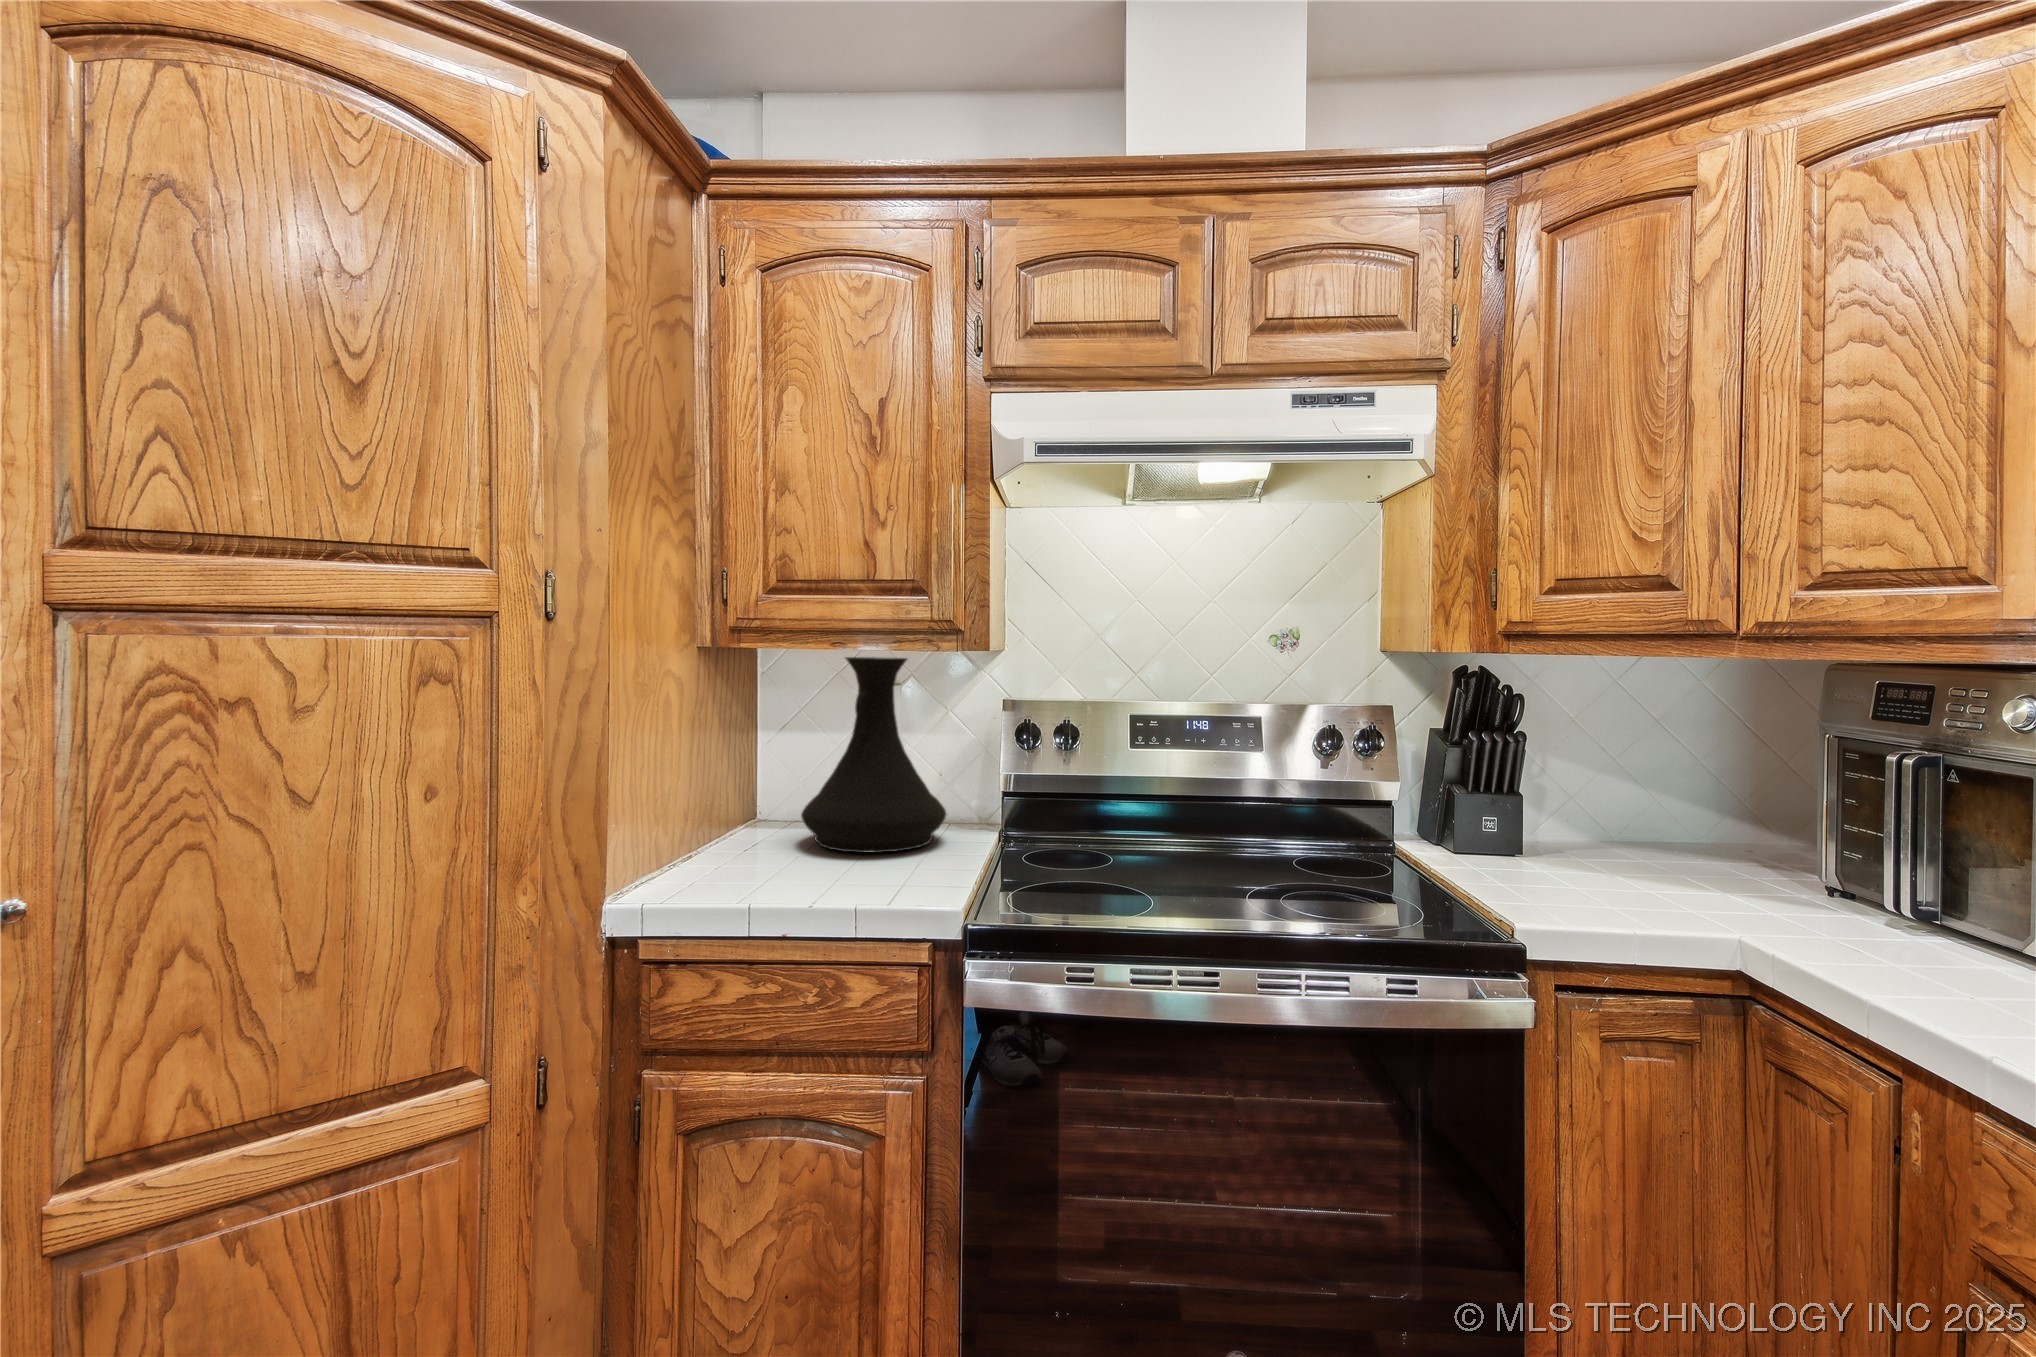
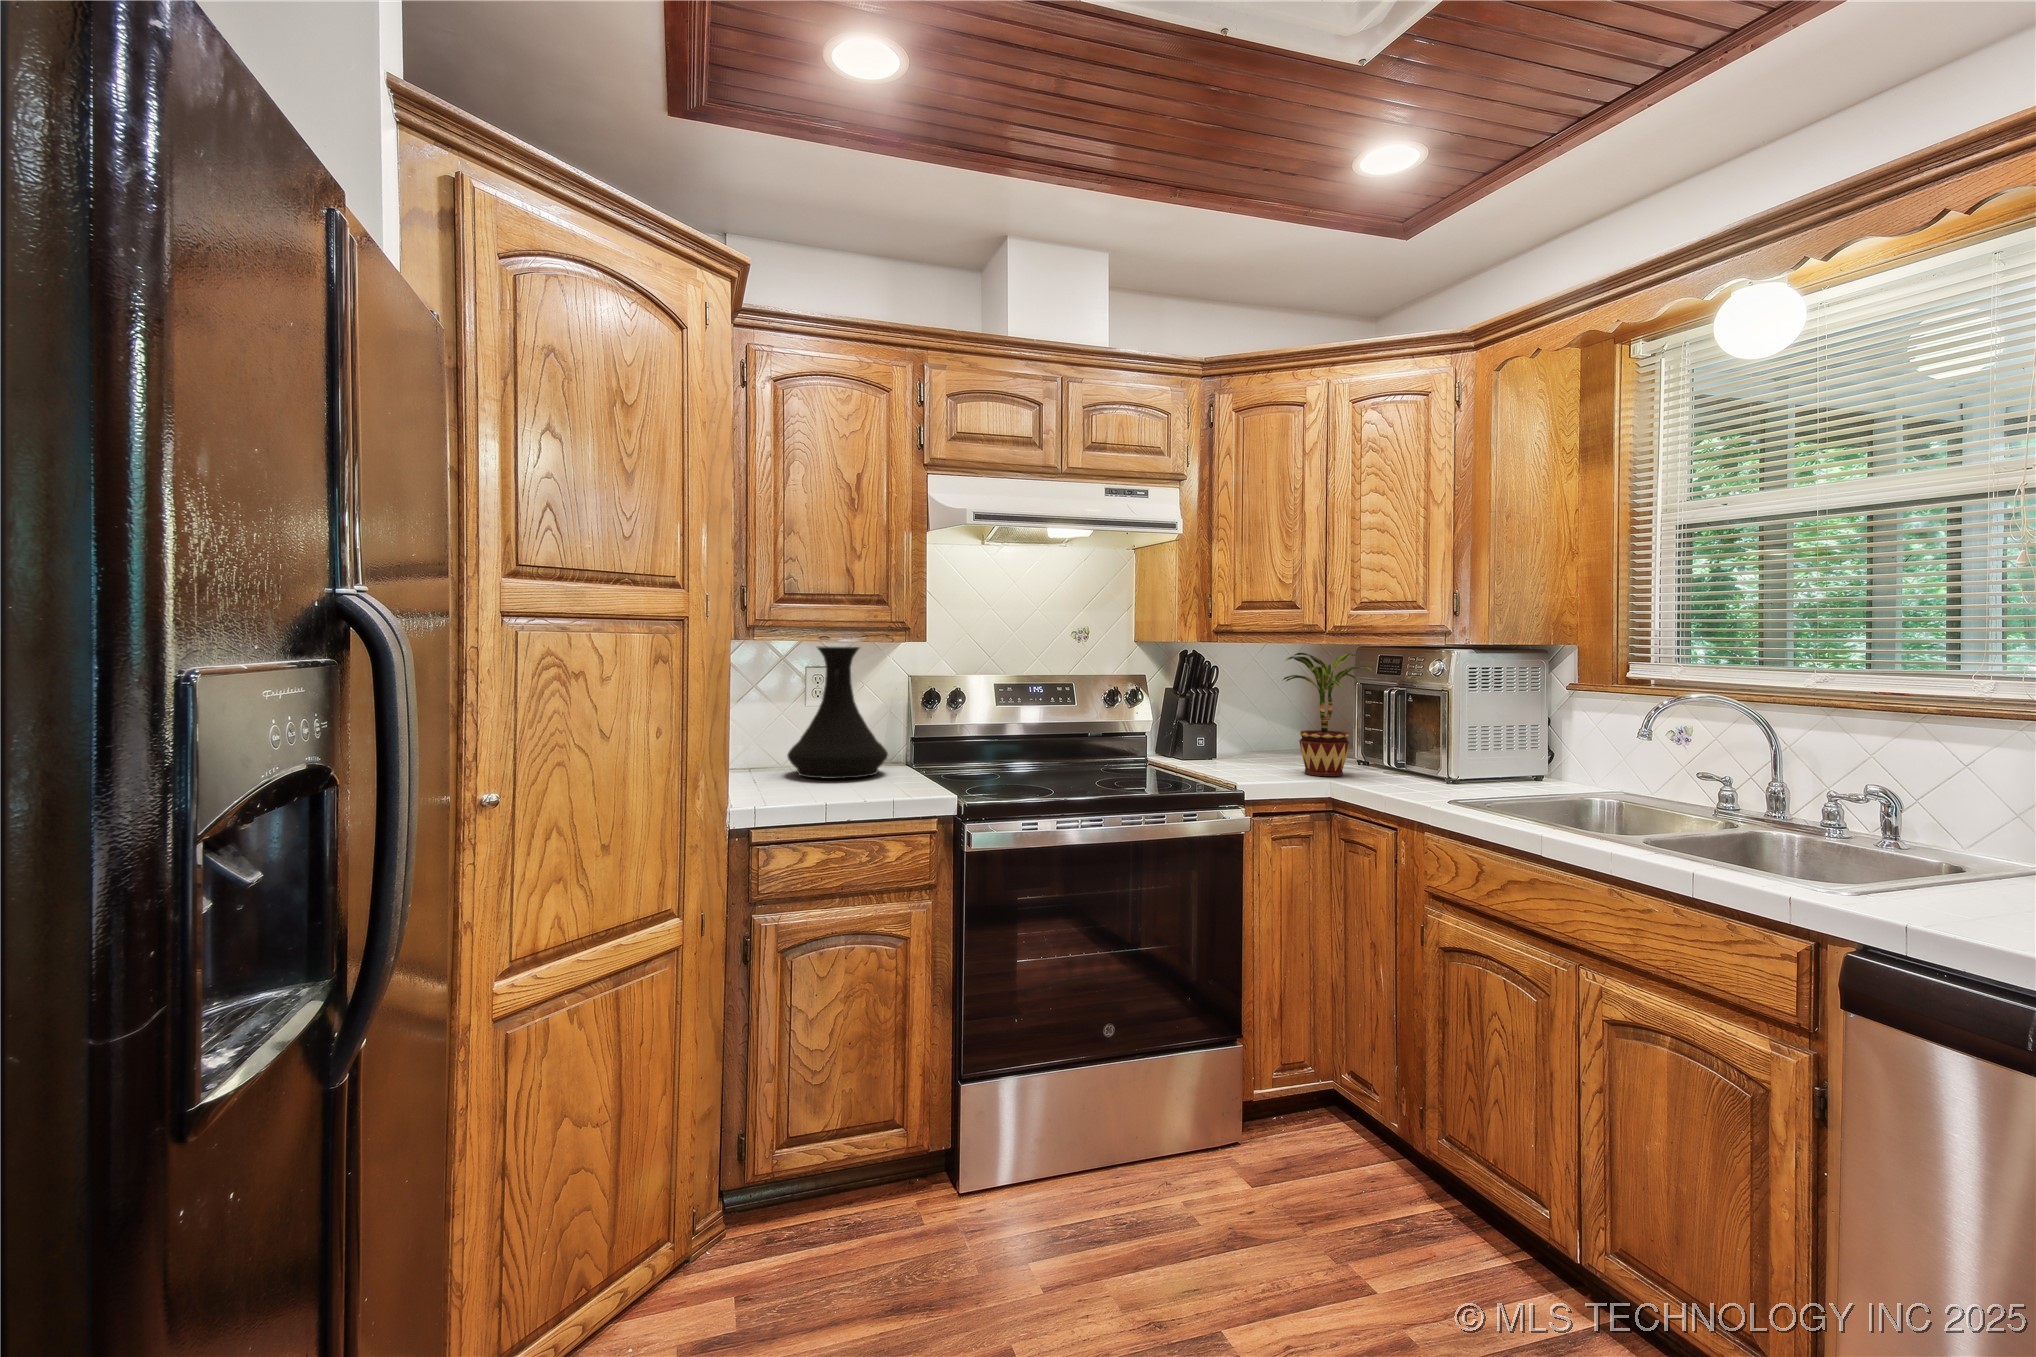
potted plant: none [1635,672,1853,918] -> present [1283,653,1372,776]

